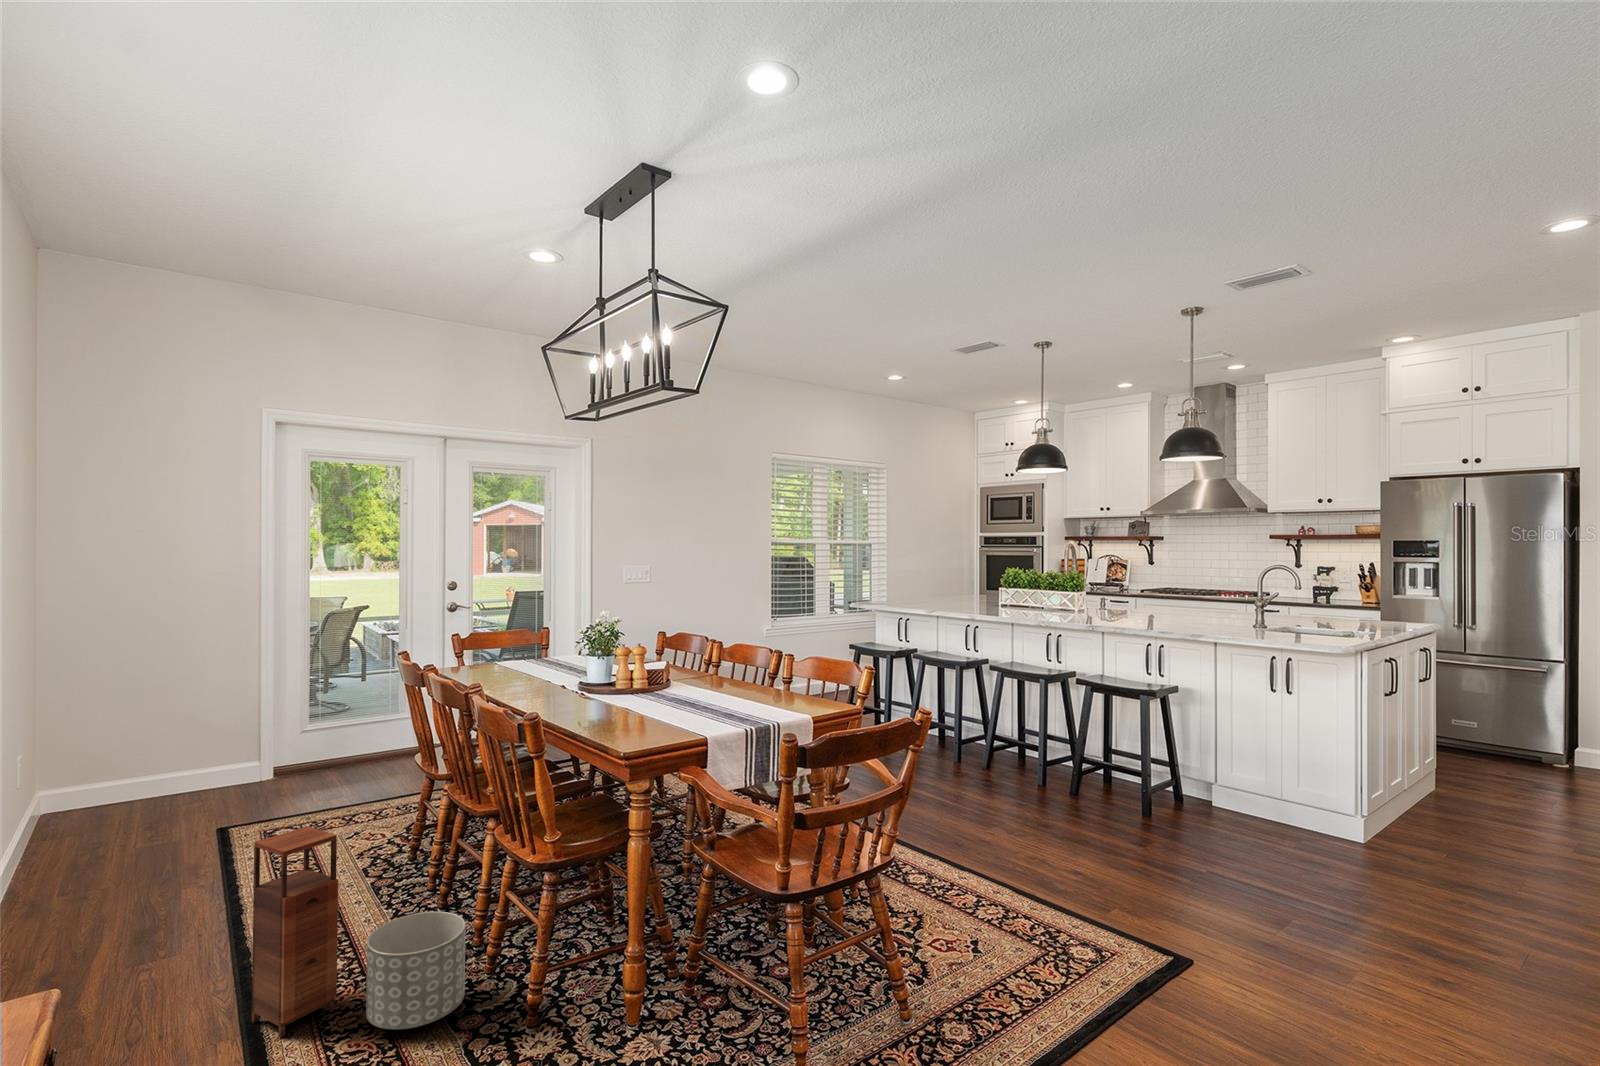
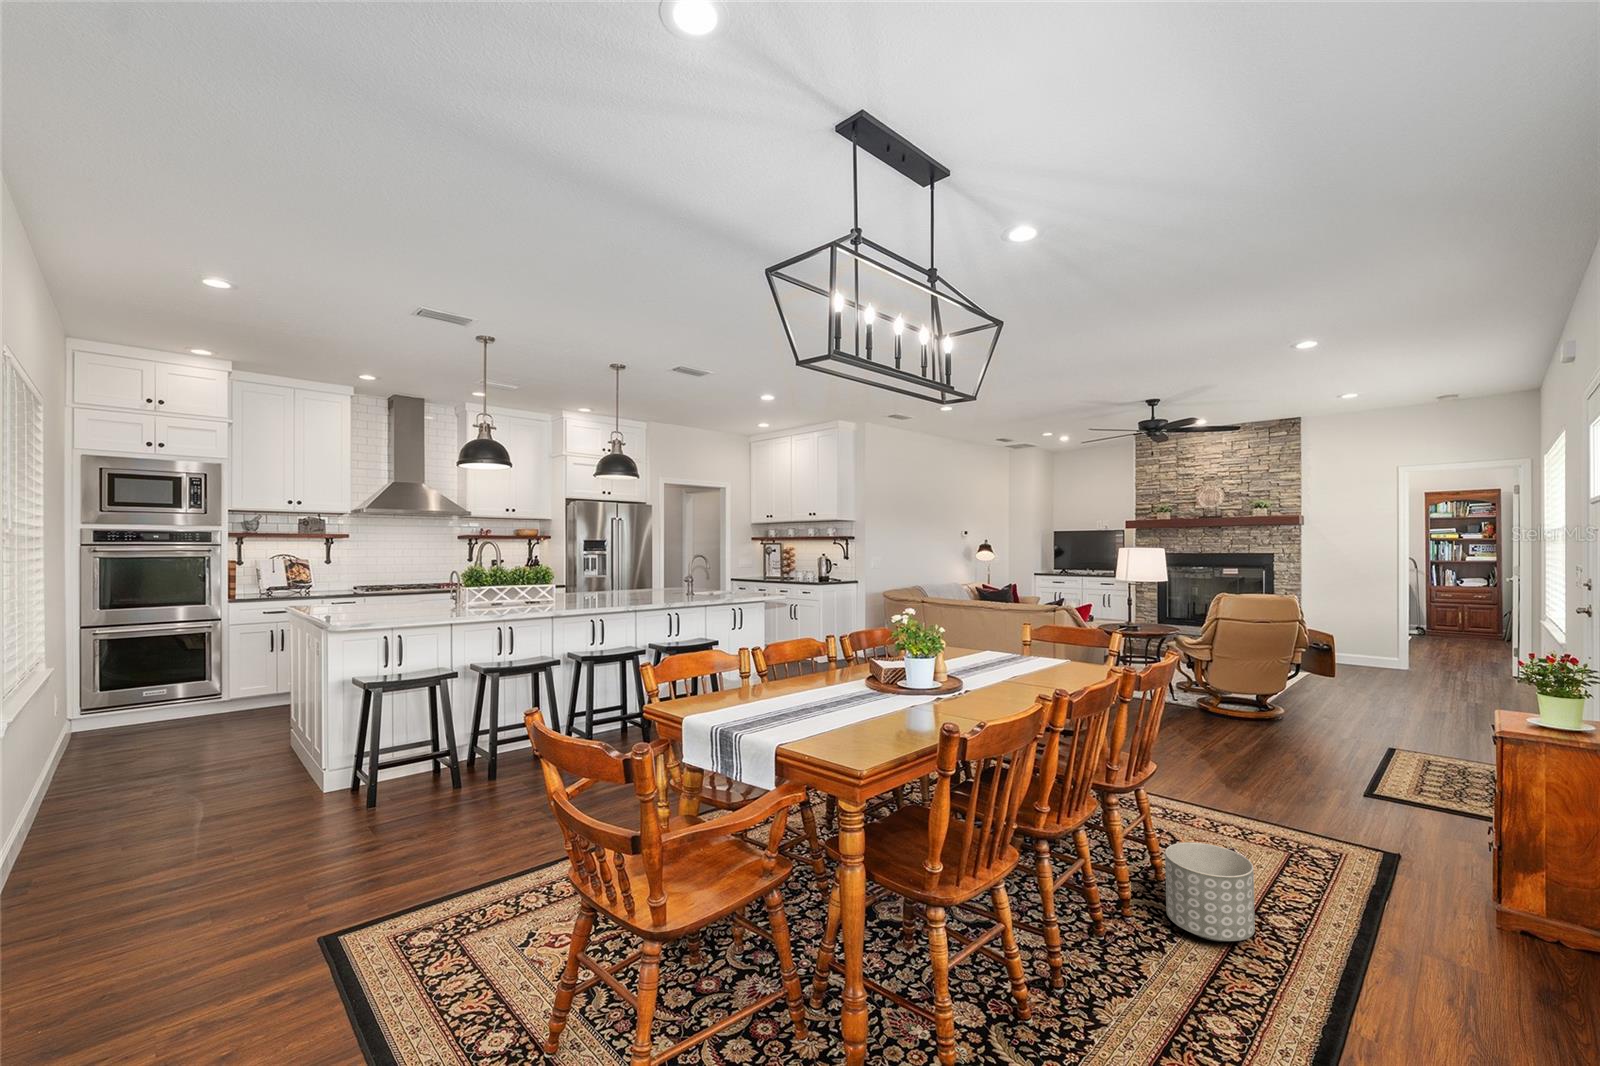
storage cabinet: present [252,826,338,1038] -> none [1257,807,1338,1022]

